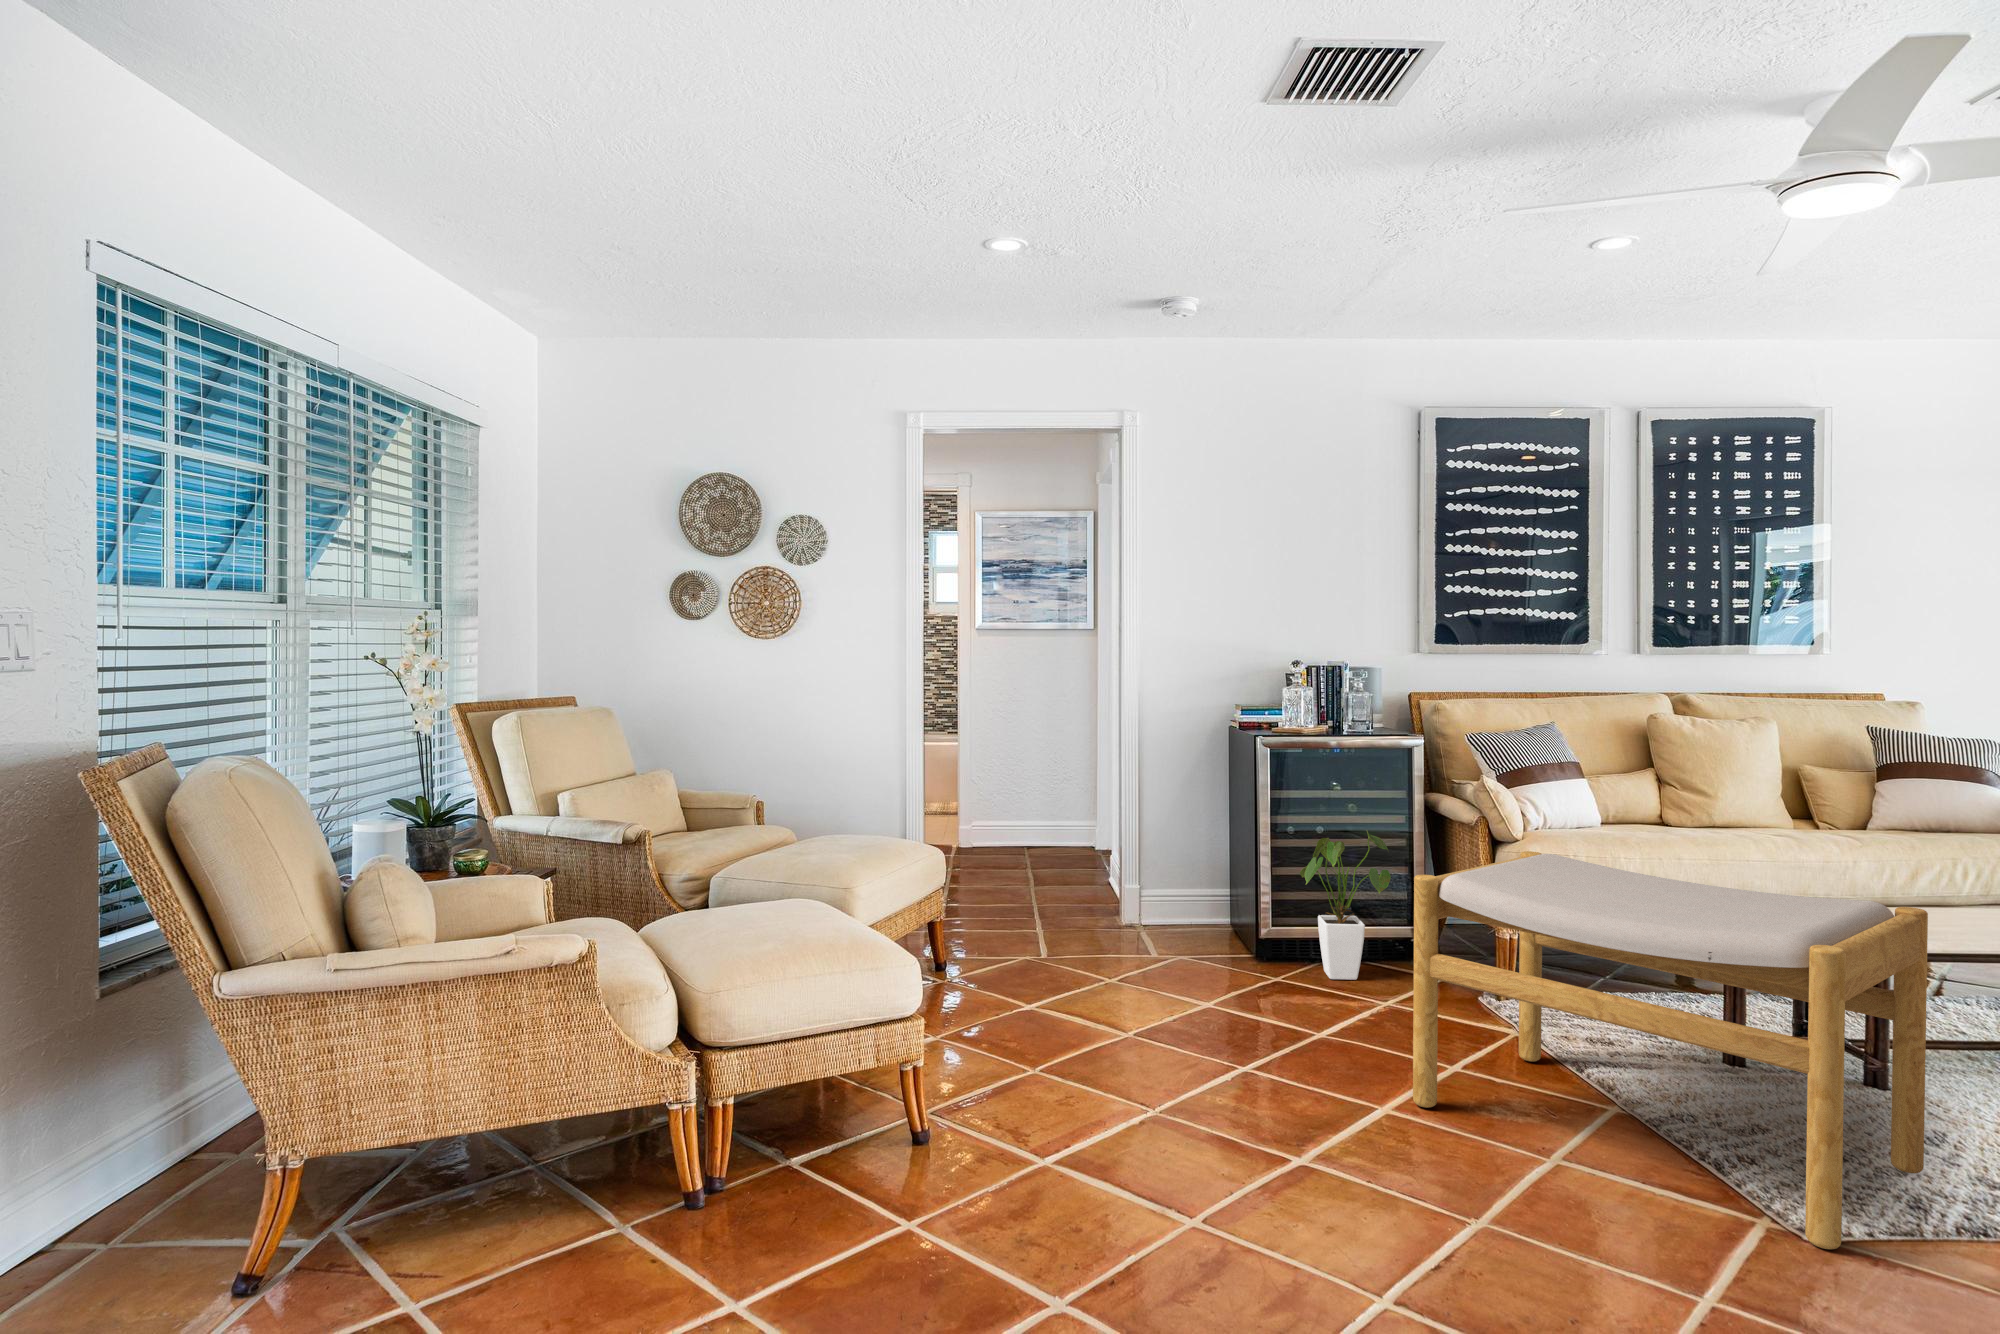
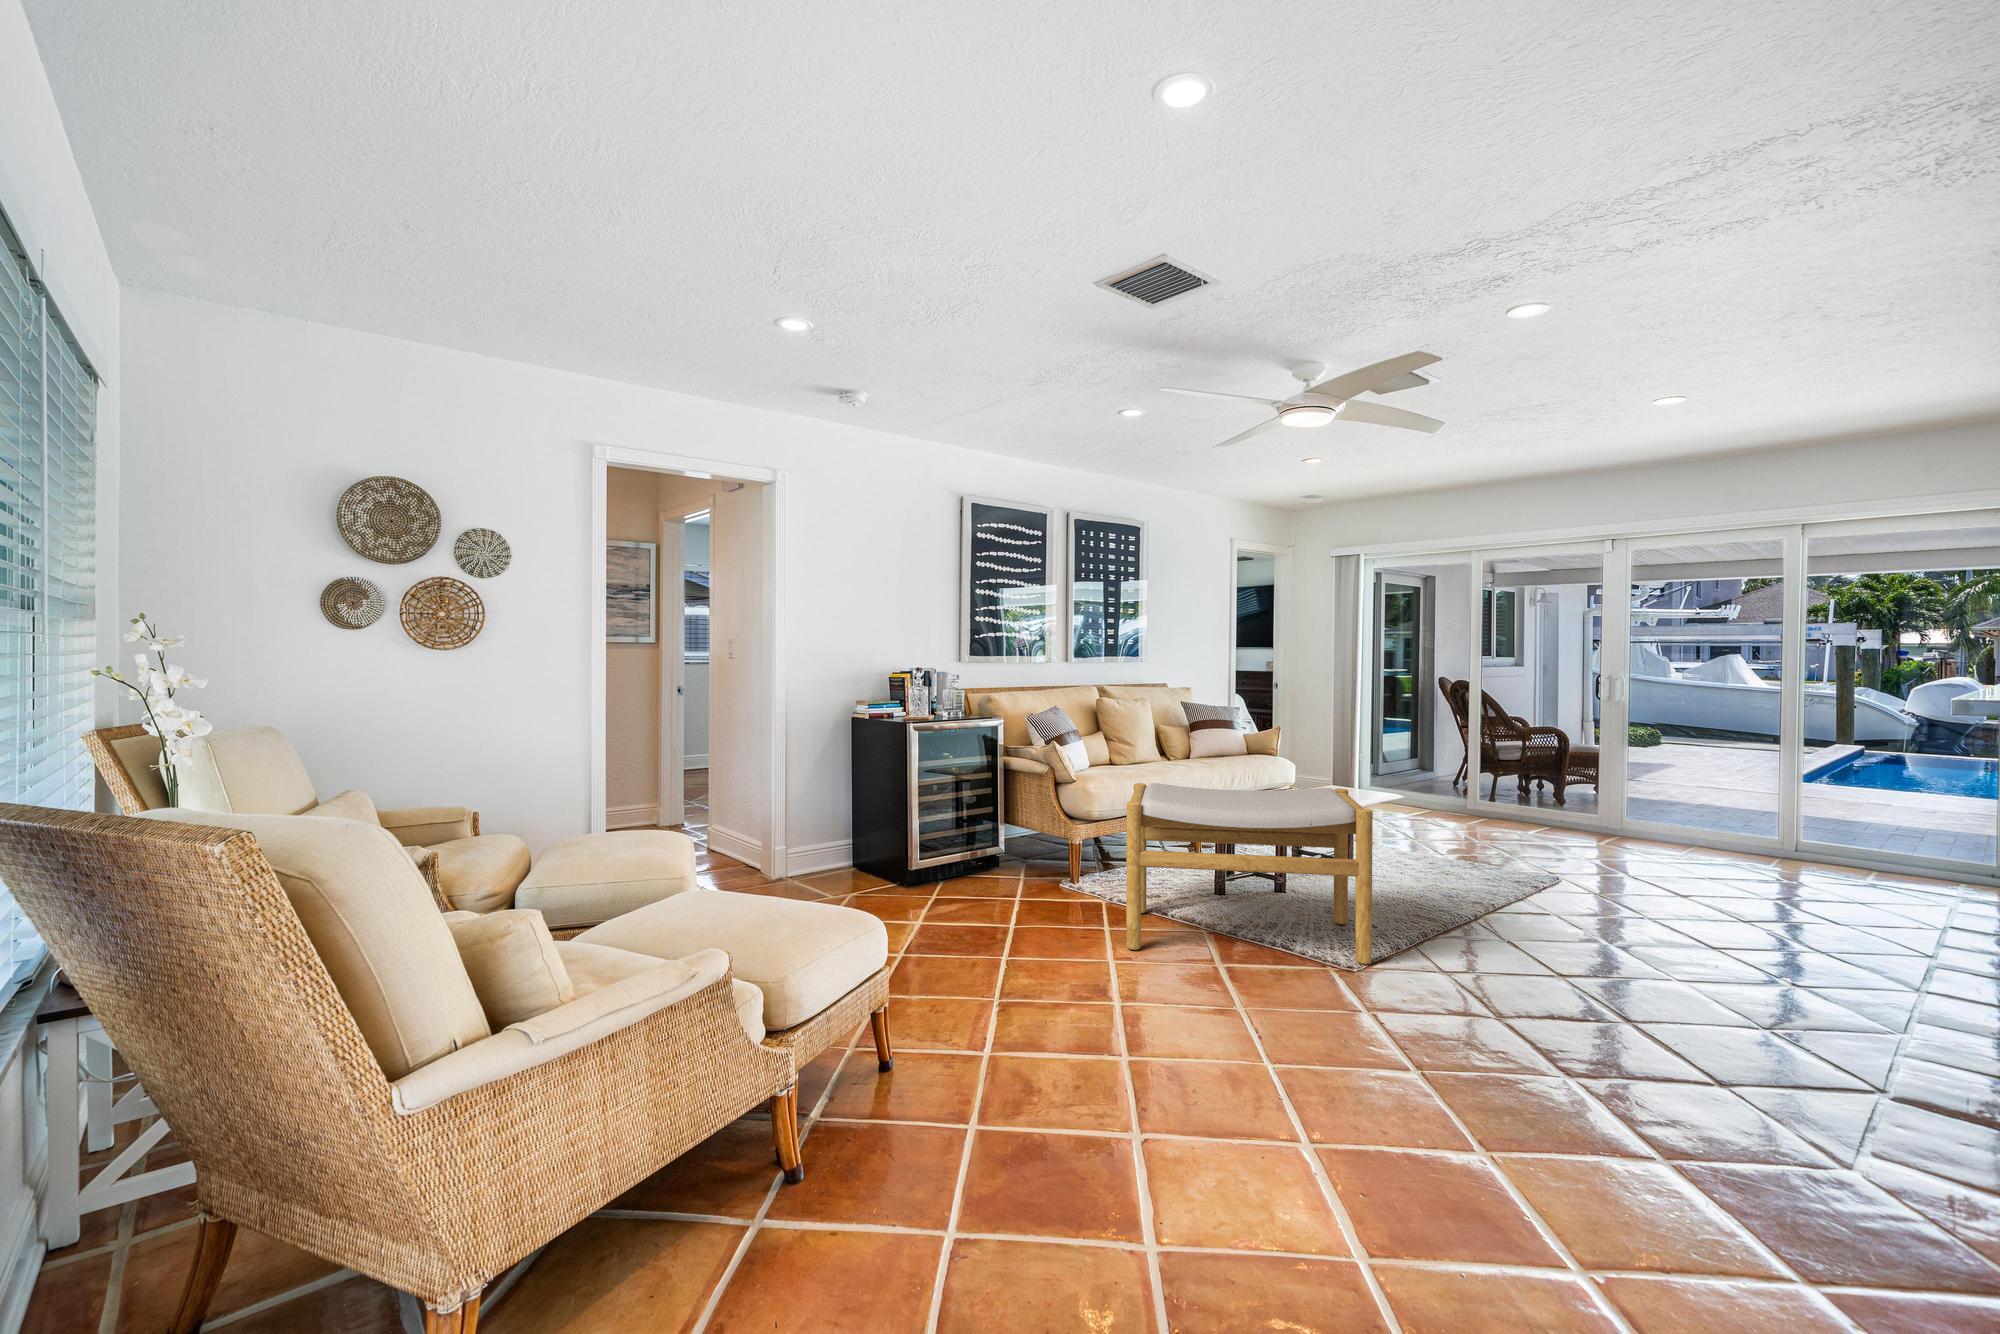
house plant: present [1300,831,1391,980] -> none [938,785,1014,892]

